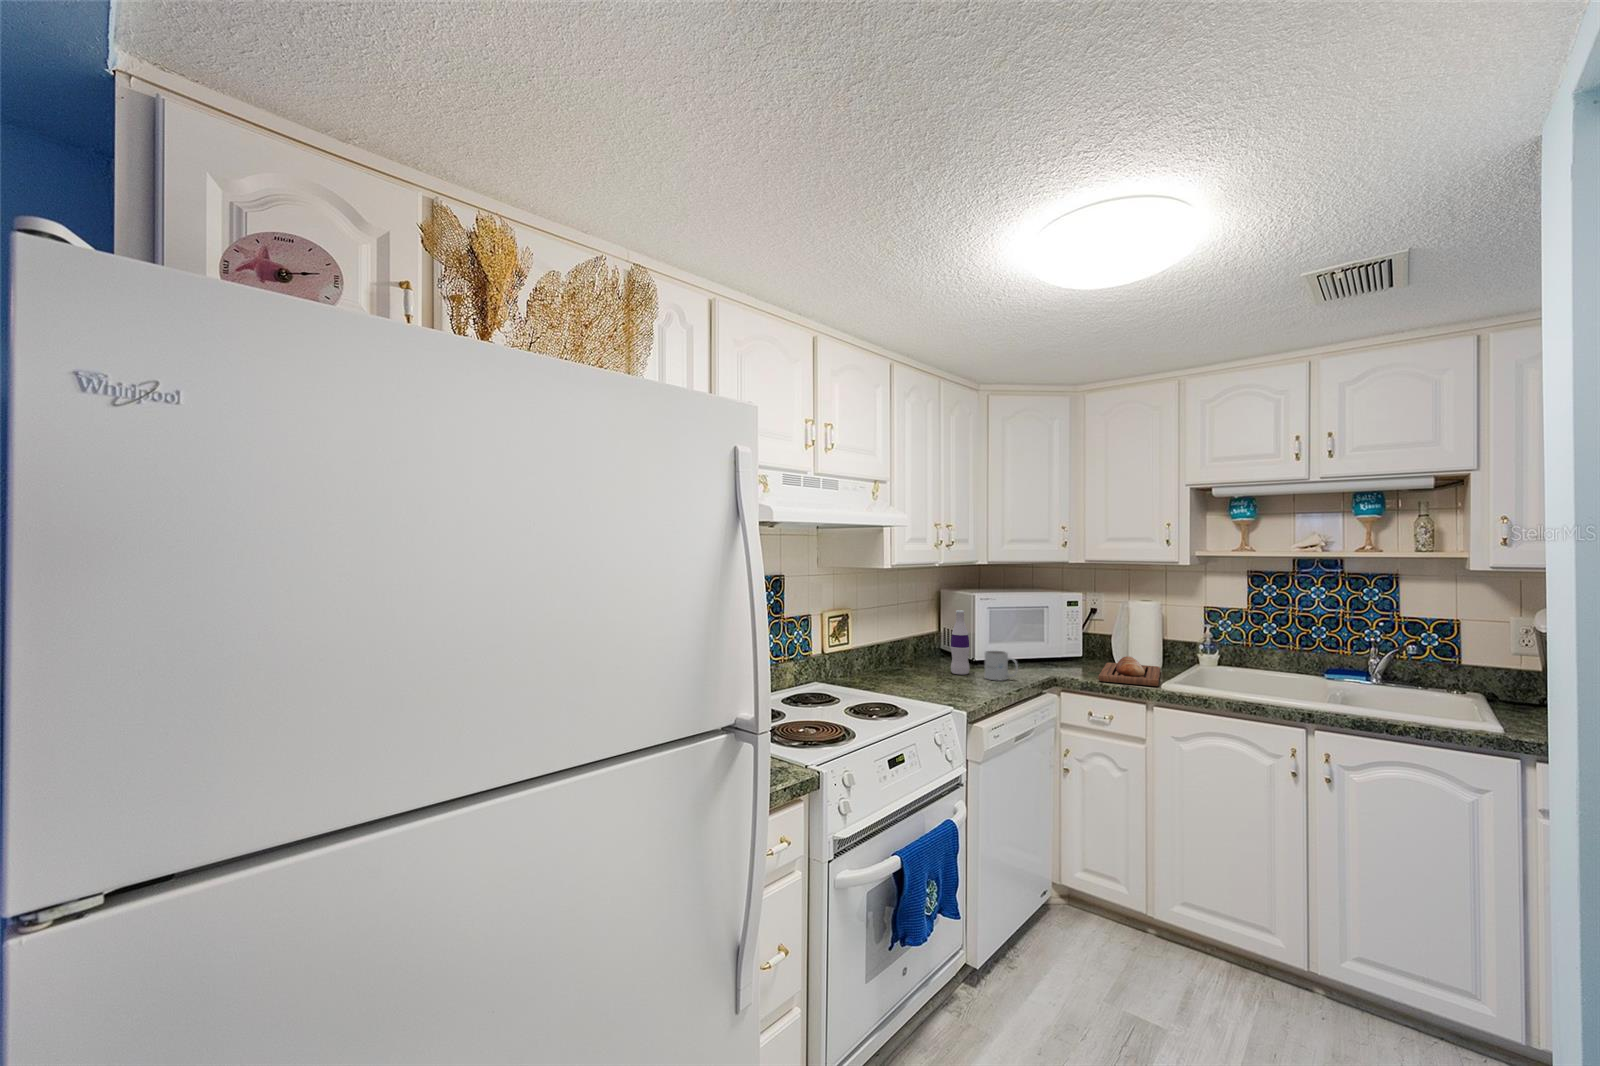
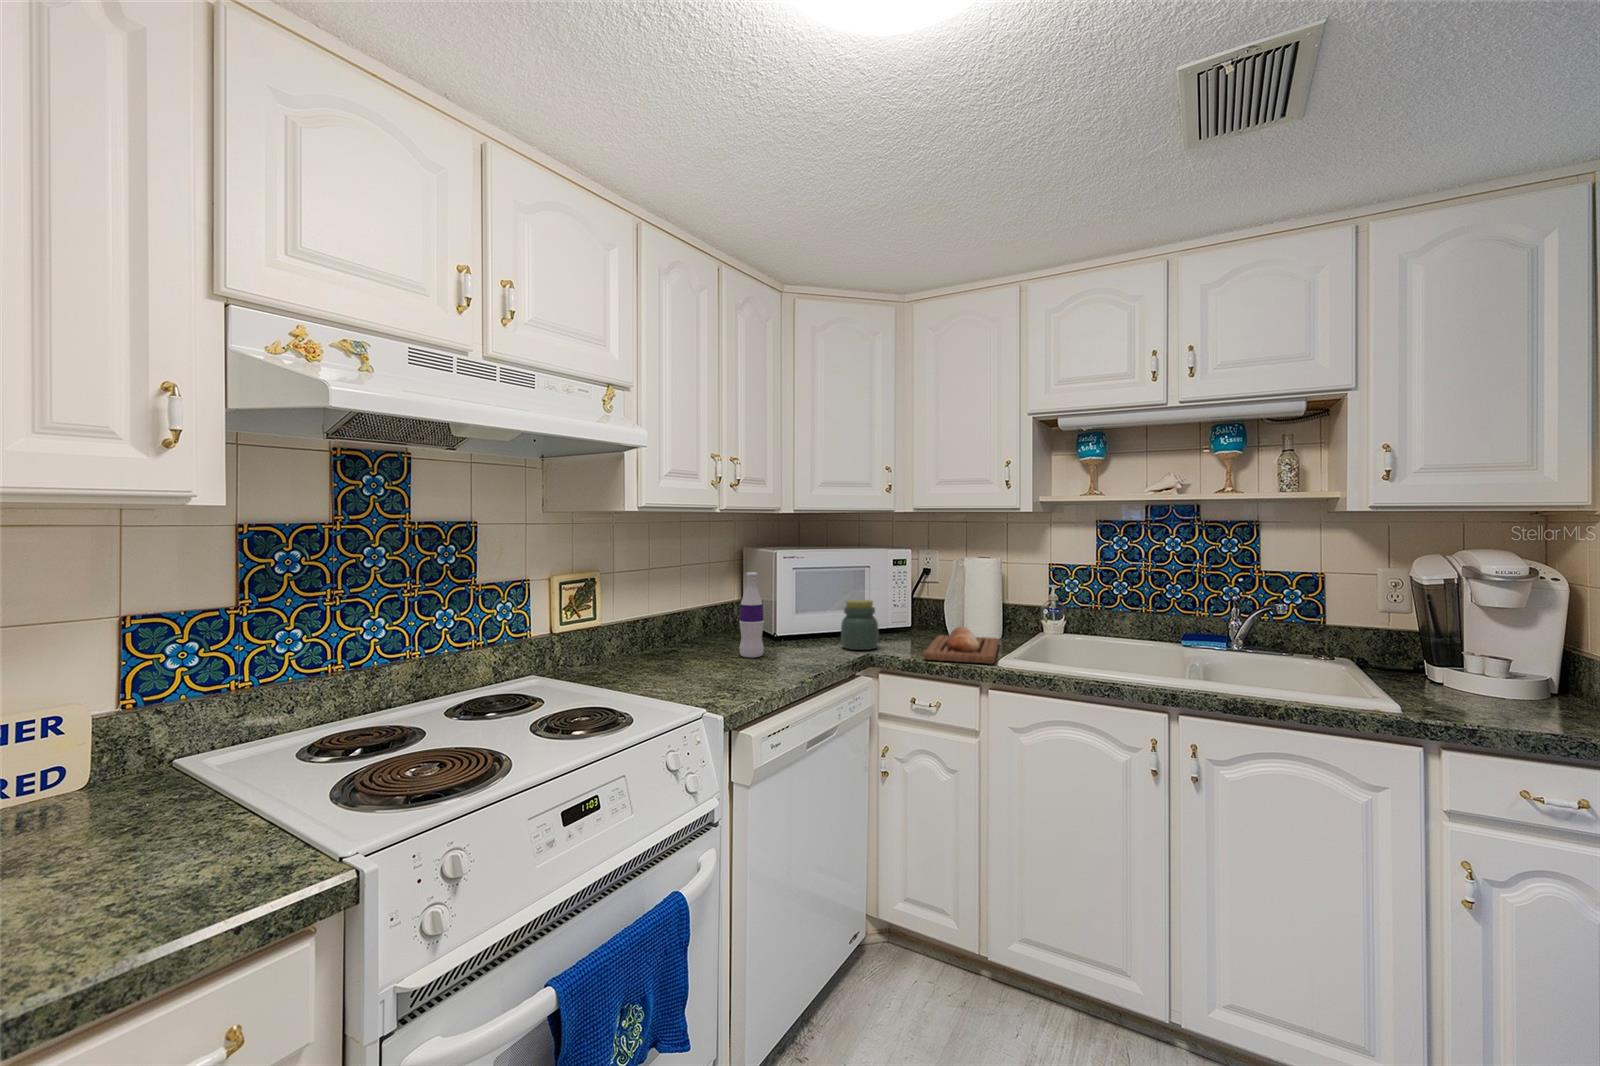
jar: none [1028,633,1058,672] -> present [841,600,879,650]
mug: present [985,651,1018,680] -> none [780,624,822,664]

